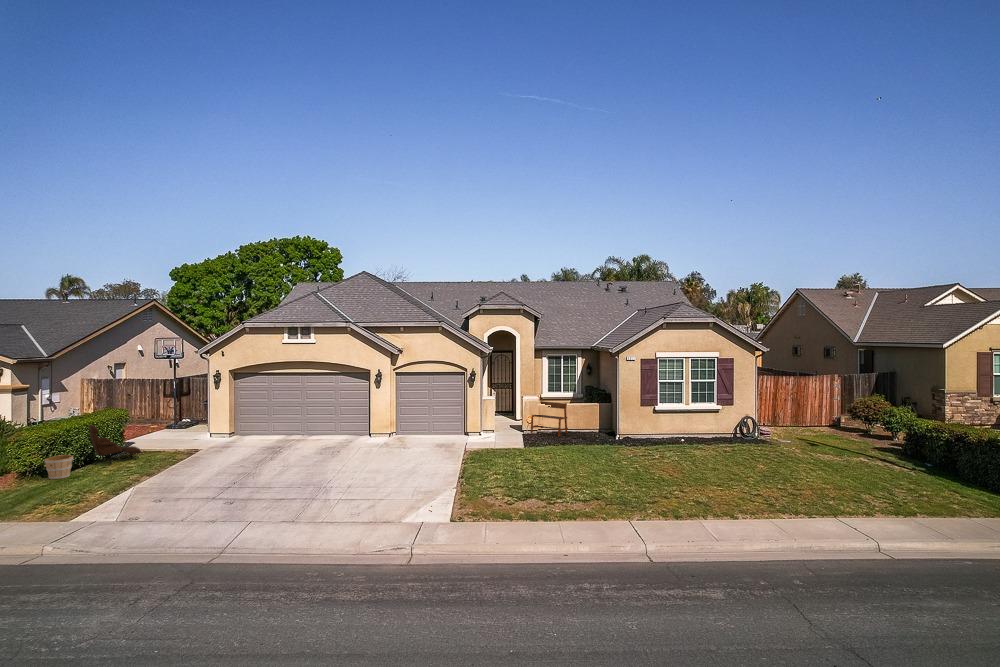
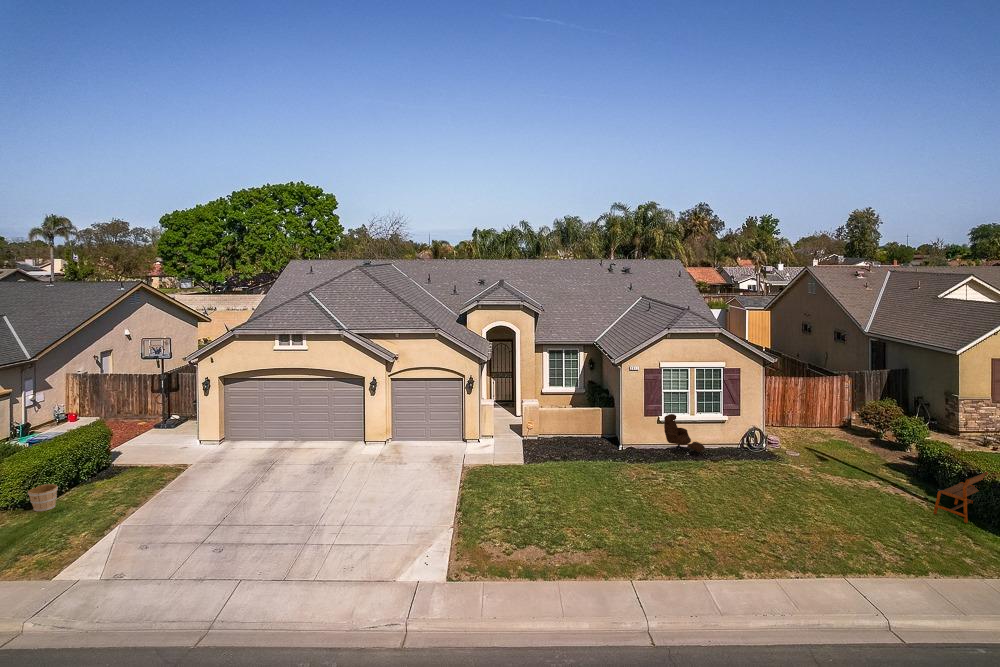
bench: present [531,401,568,437] -> present [934,471,988,523]
lounge chair: present [89,425,141,465] -> present [664,414,705,456]

